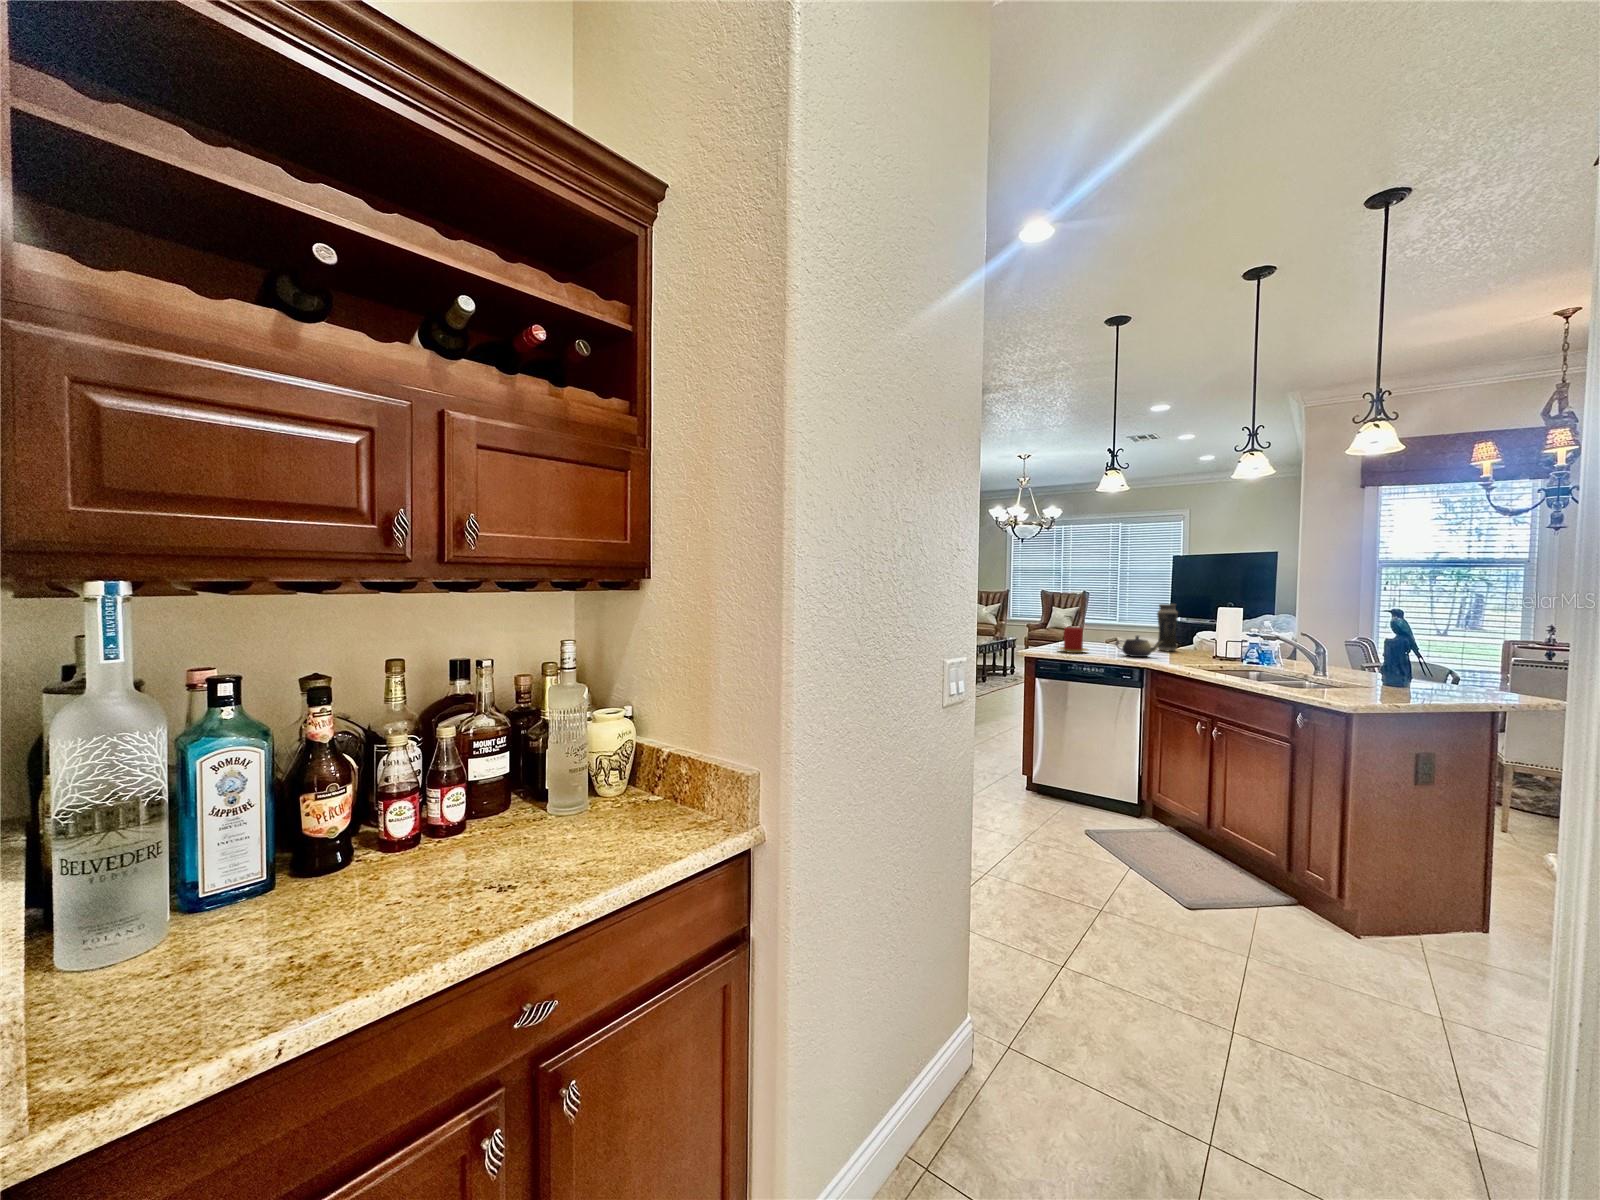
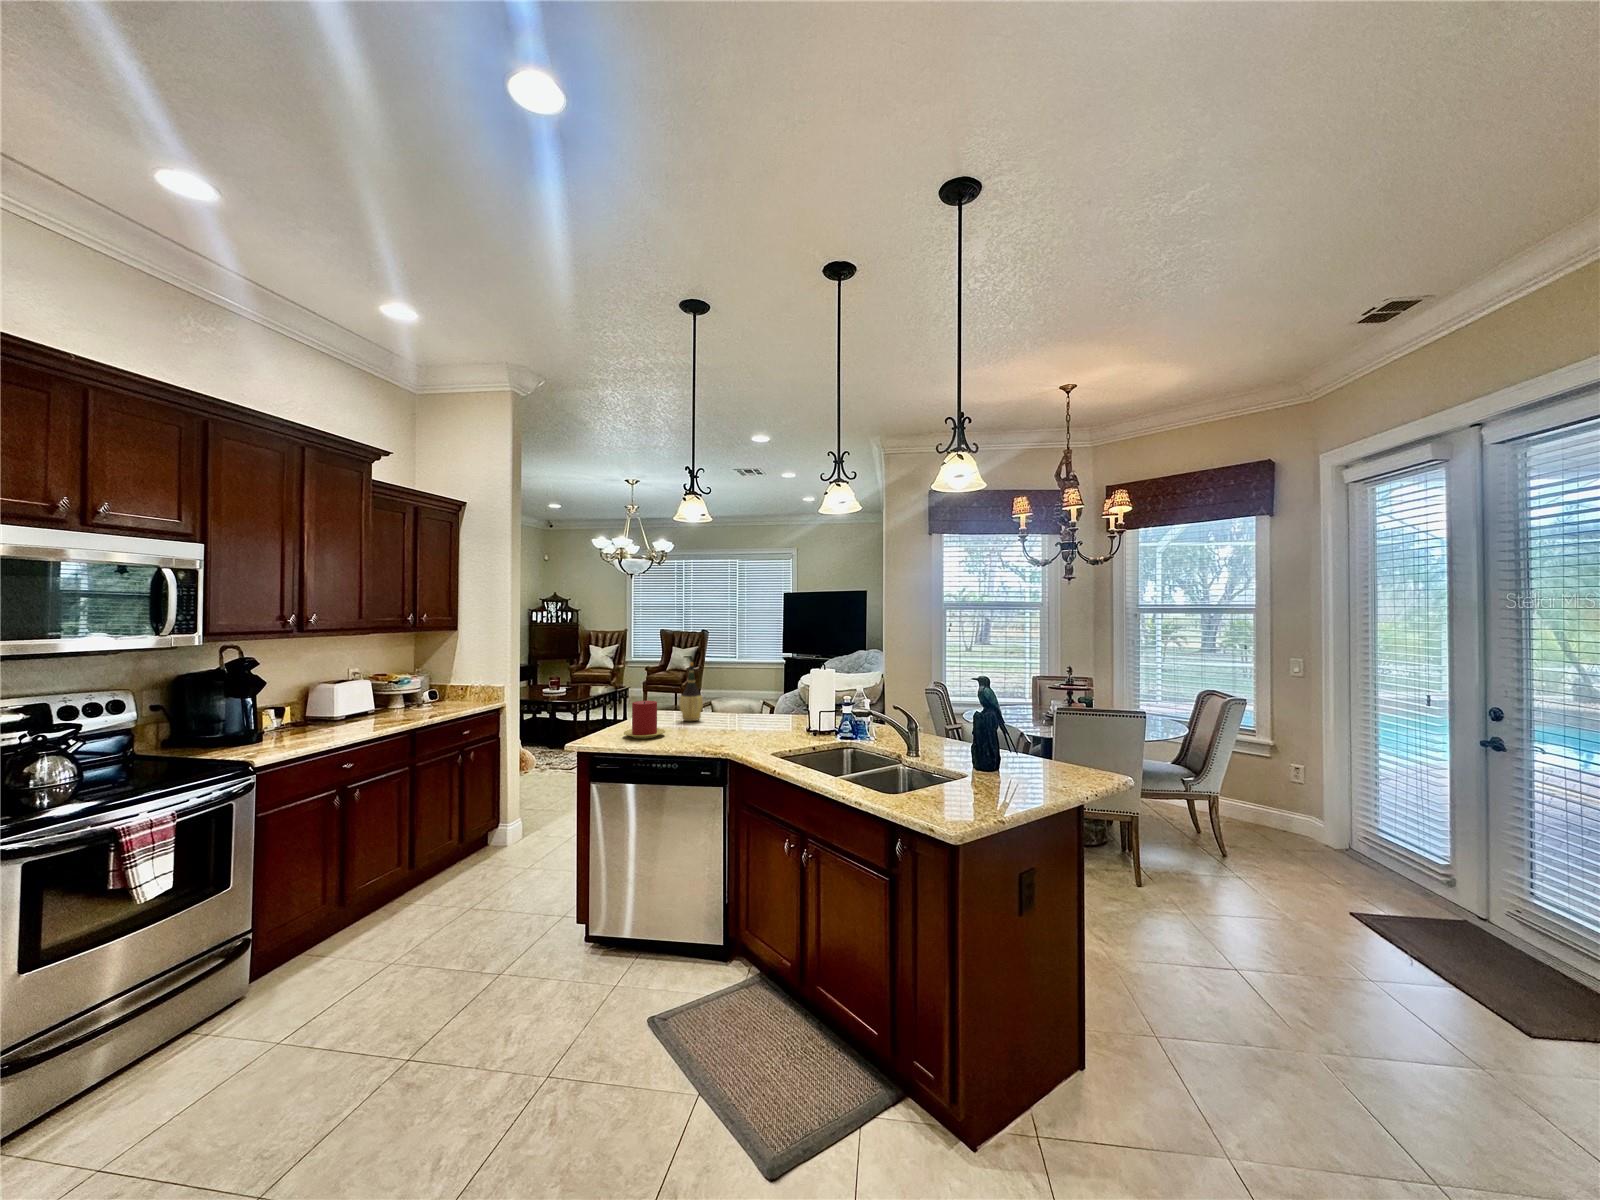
wine bottle: none [1095,603,1115,648] -> present [679,662,703,721]
vase: present [1157,604,1178,651] -> none [751,661,773,720]
teapot: present [1115,636,1162,657] -> none [697,709,752,739]

